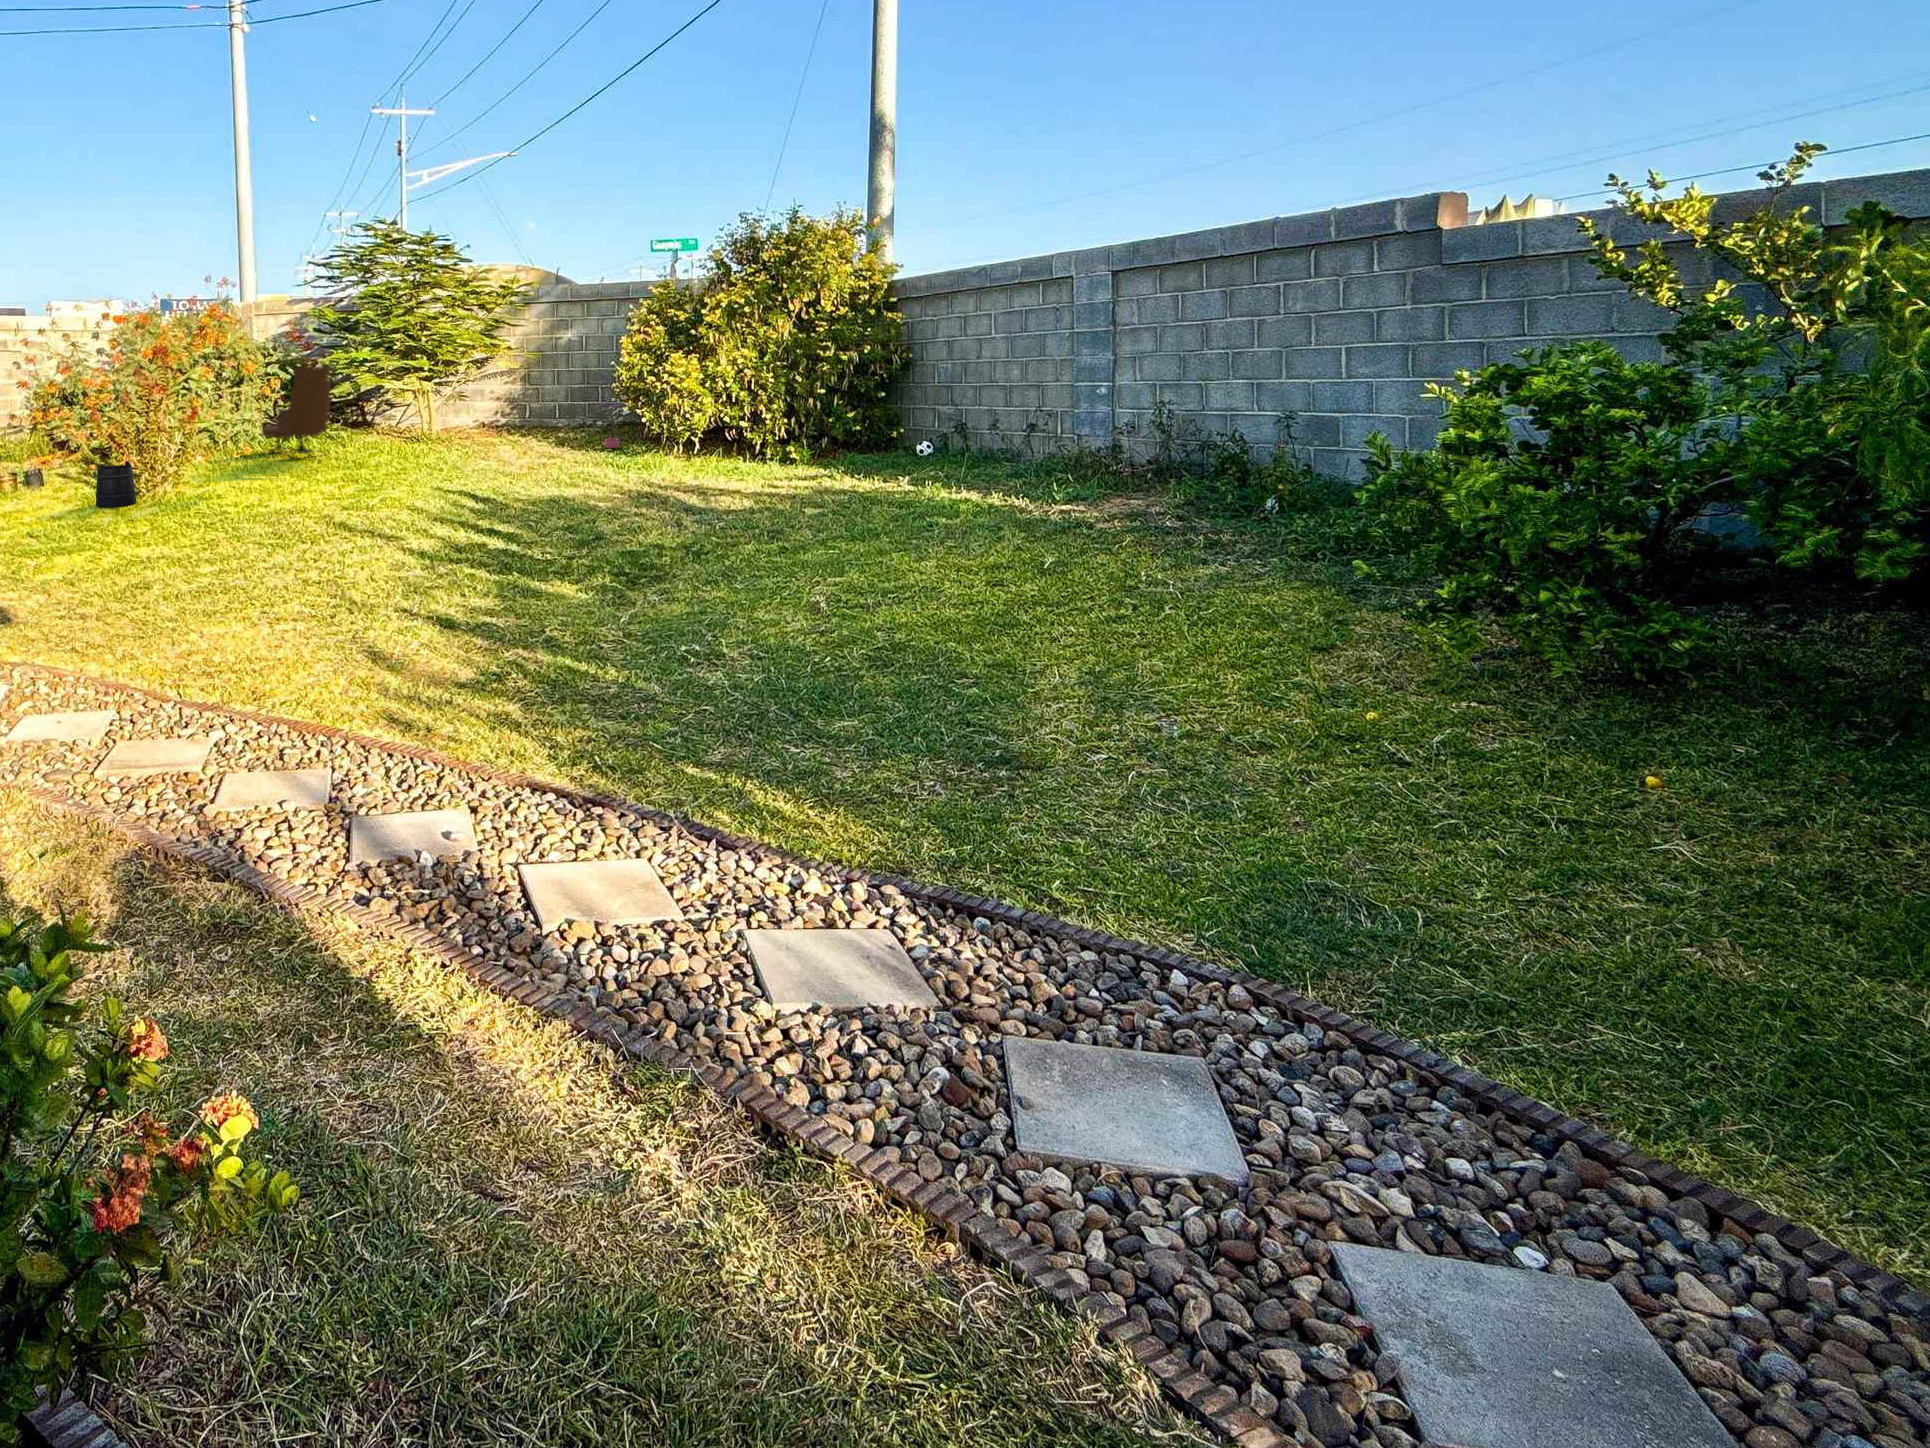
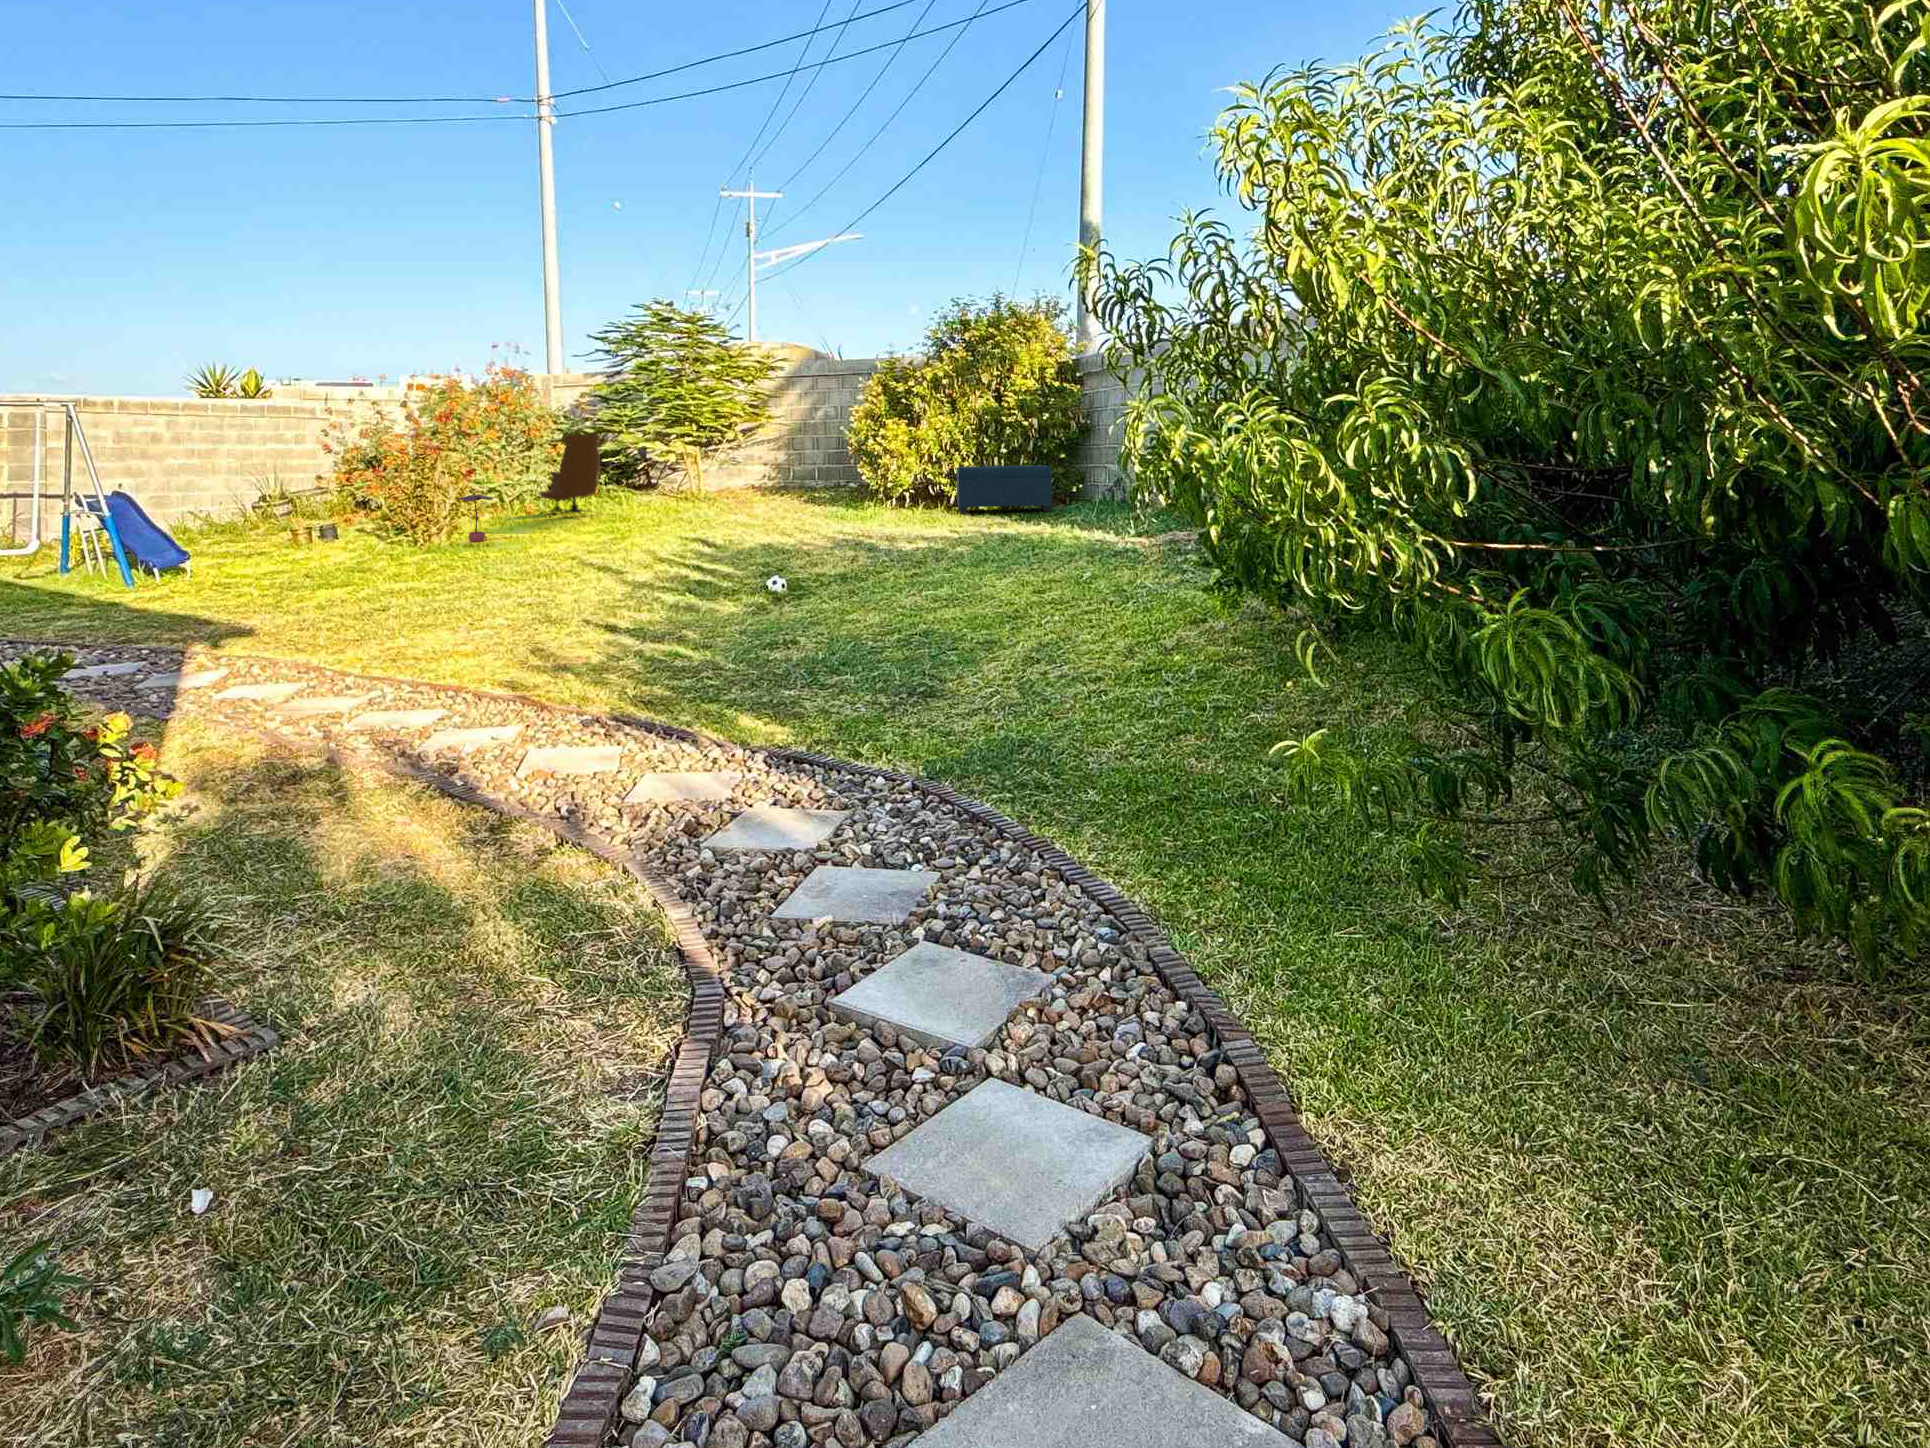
potted plant: present [595,402,629,448] -> present [457,495,493,542]
bench: none [734,403,850,459] -> present [956,465,1052,514]
bucket: present [96,461,136,507] -> none [369,515,408,555]

